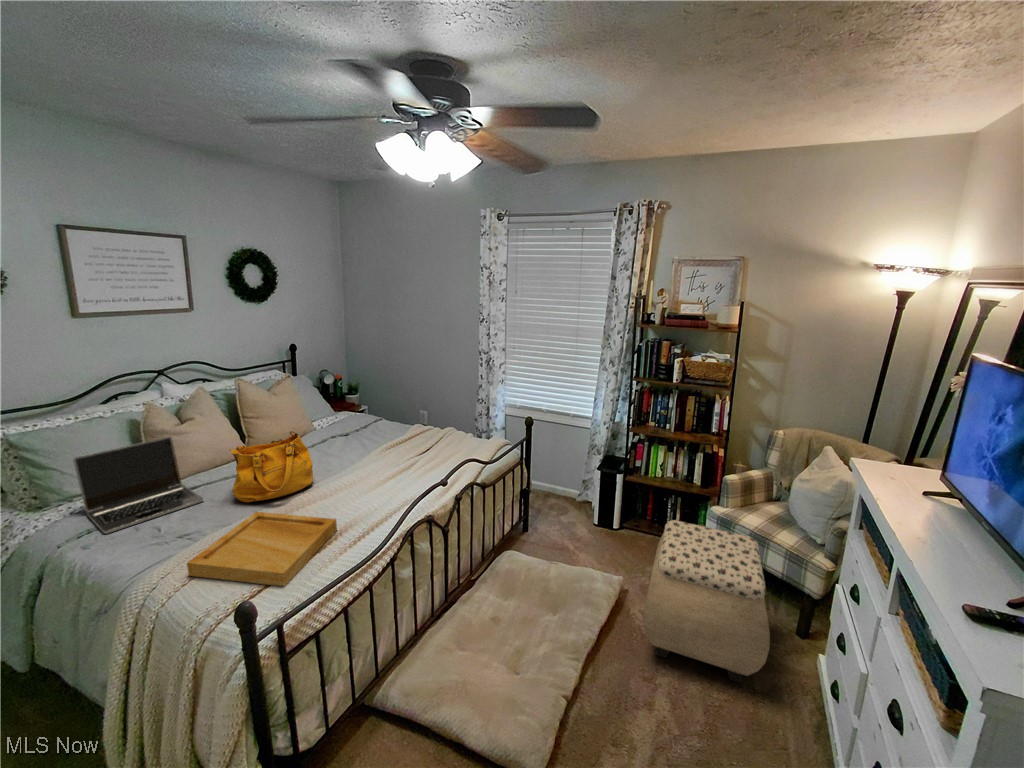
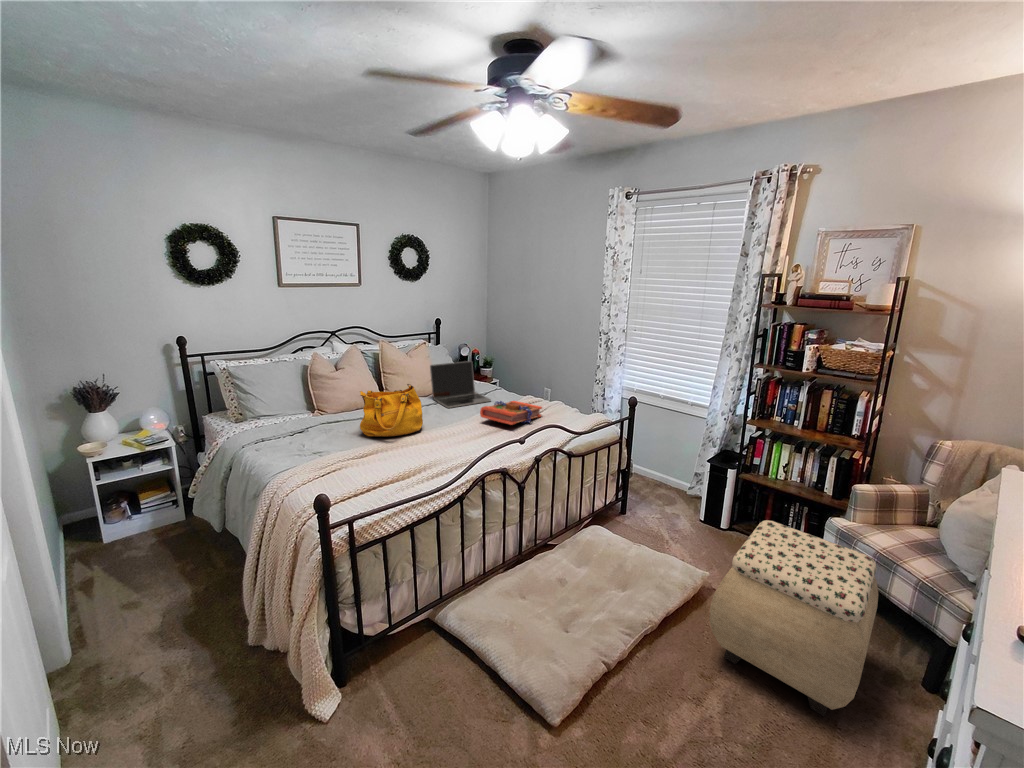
book: none [378,433,442,463] -> present [480,401,542,425]
laptop: present [73,437,203,534] -> present [430,361,491,408]
tray: present [187,512,337,586] -> none [310,442,425,498]

